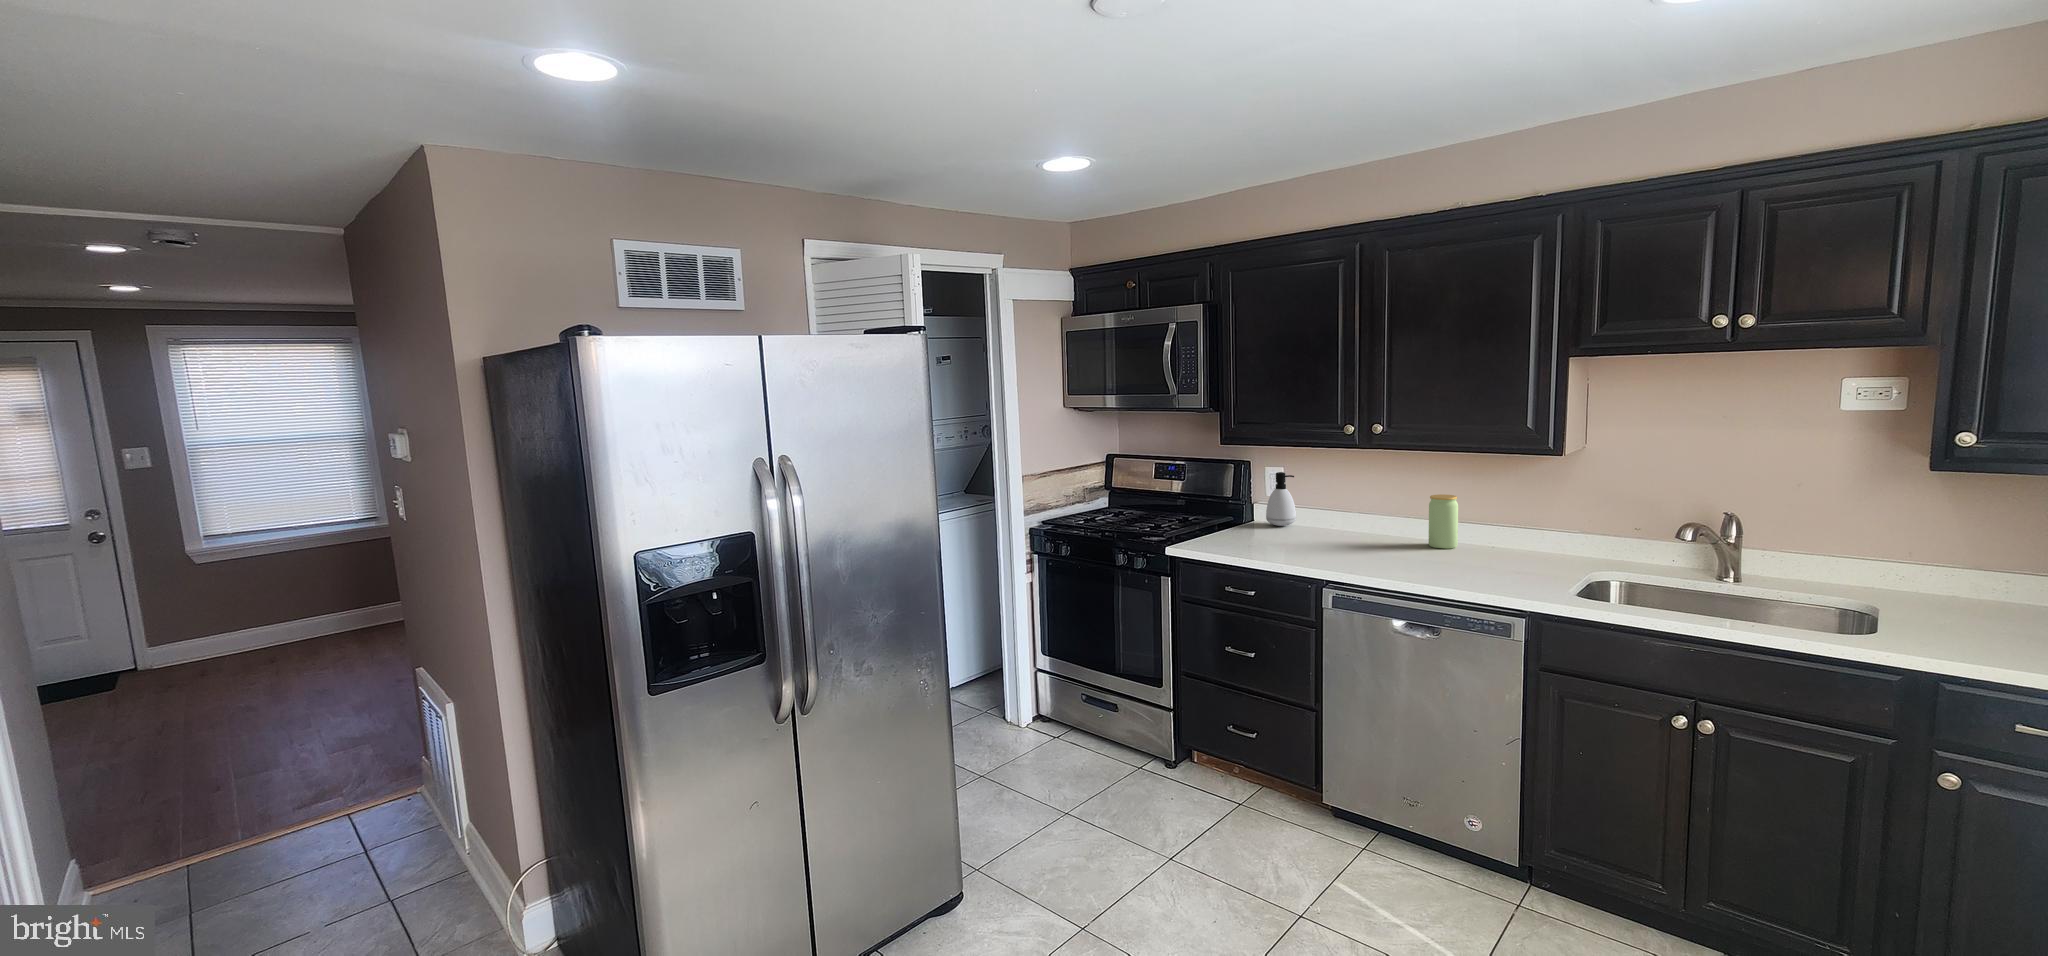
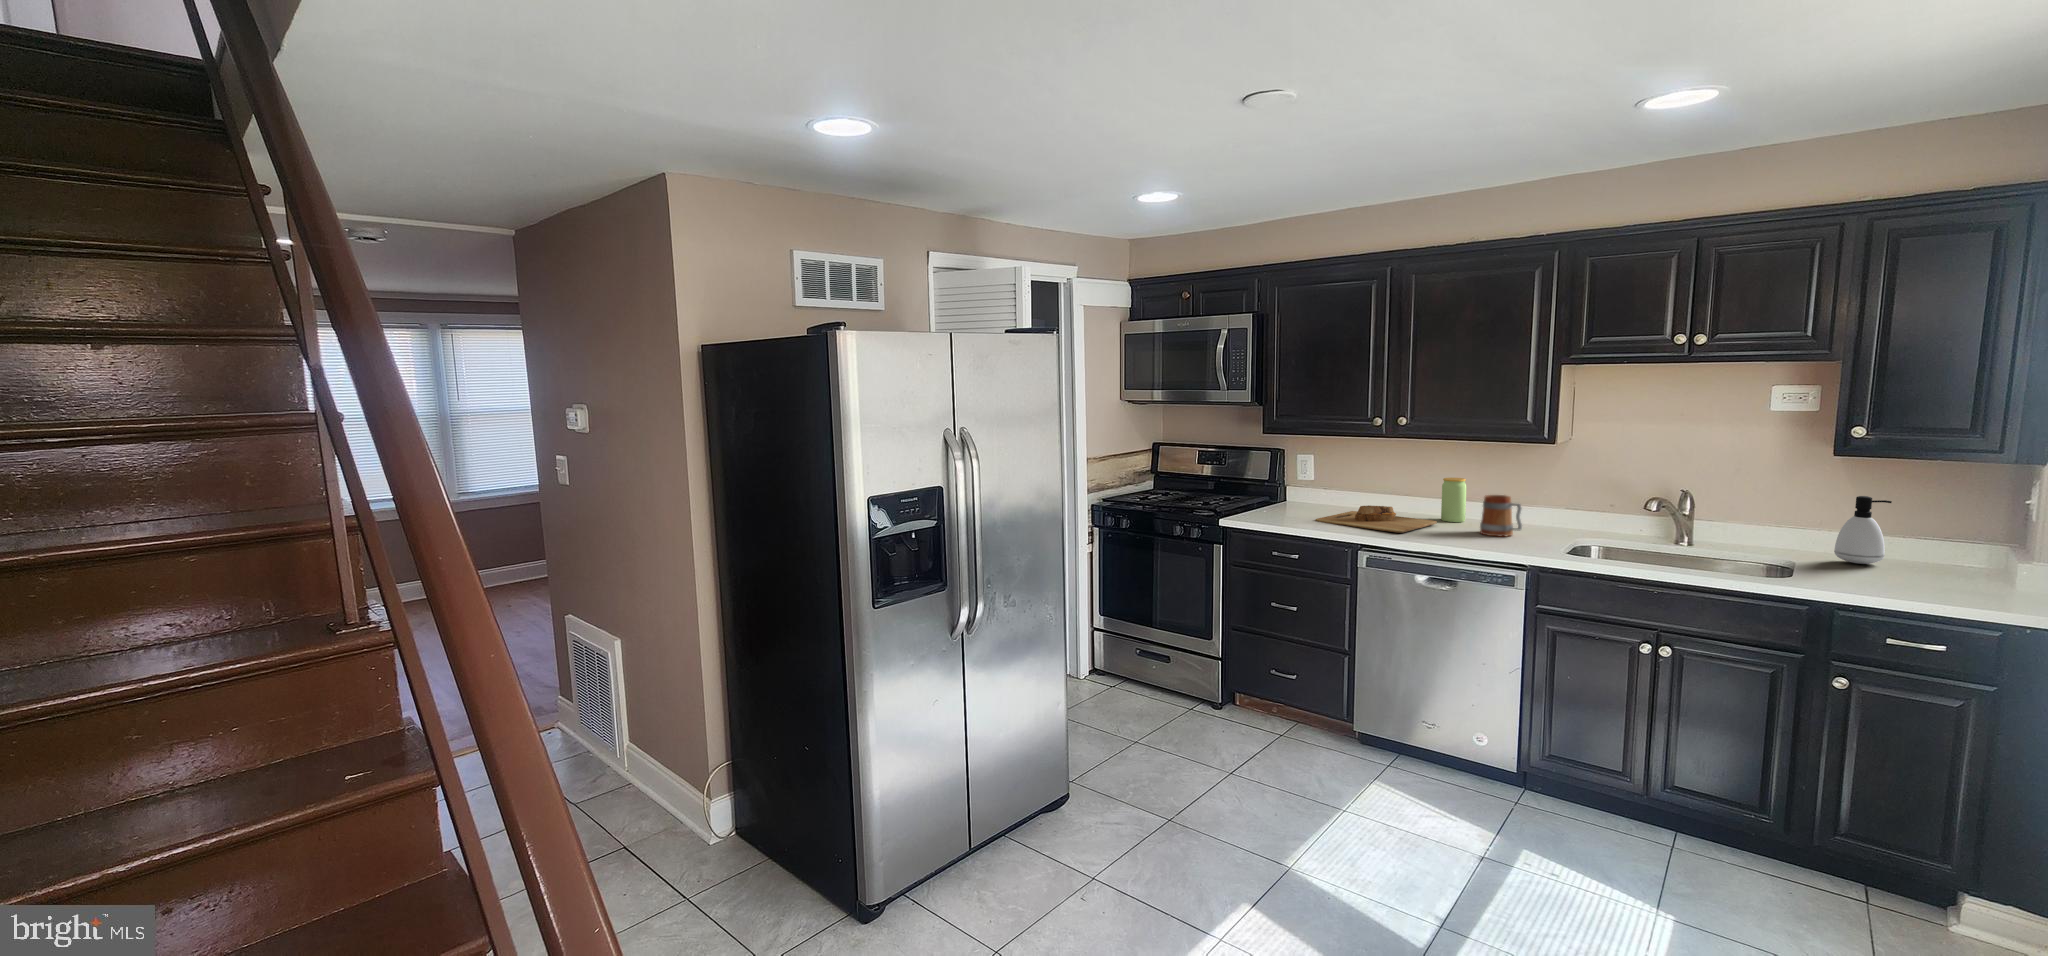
soap dispenser: present [1266,472,1296,526] -> present [1834,496,1892,564]
mug: none [1472,517,1524,569] -> present [1480,495,1522,537]
cutting board: none [1277,530,1421,565] -> present [1316,505,1437,533]

